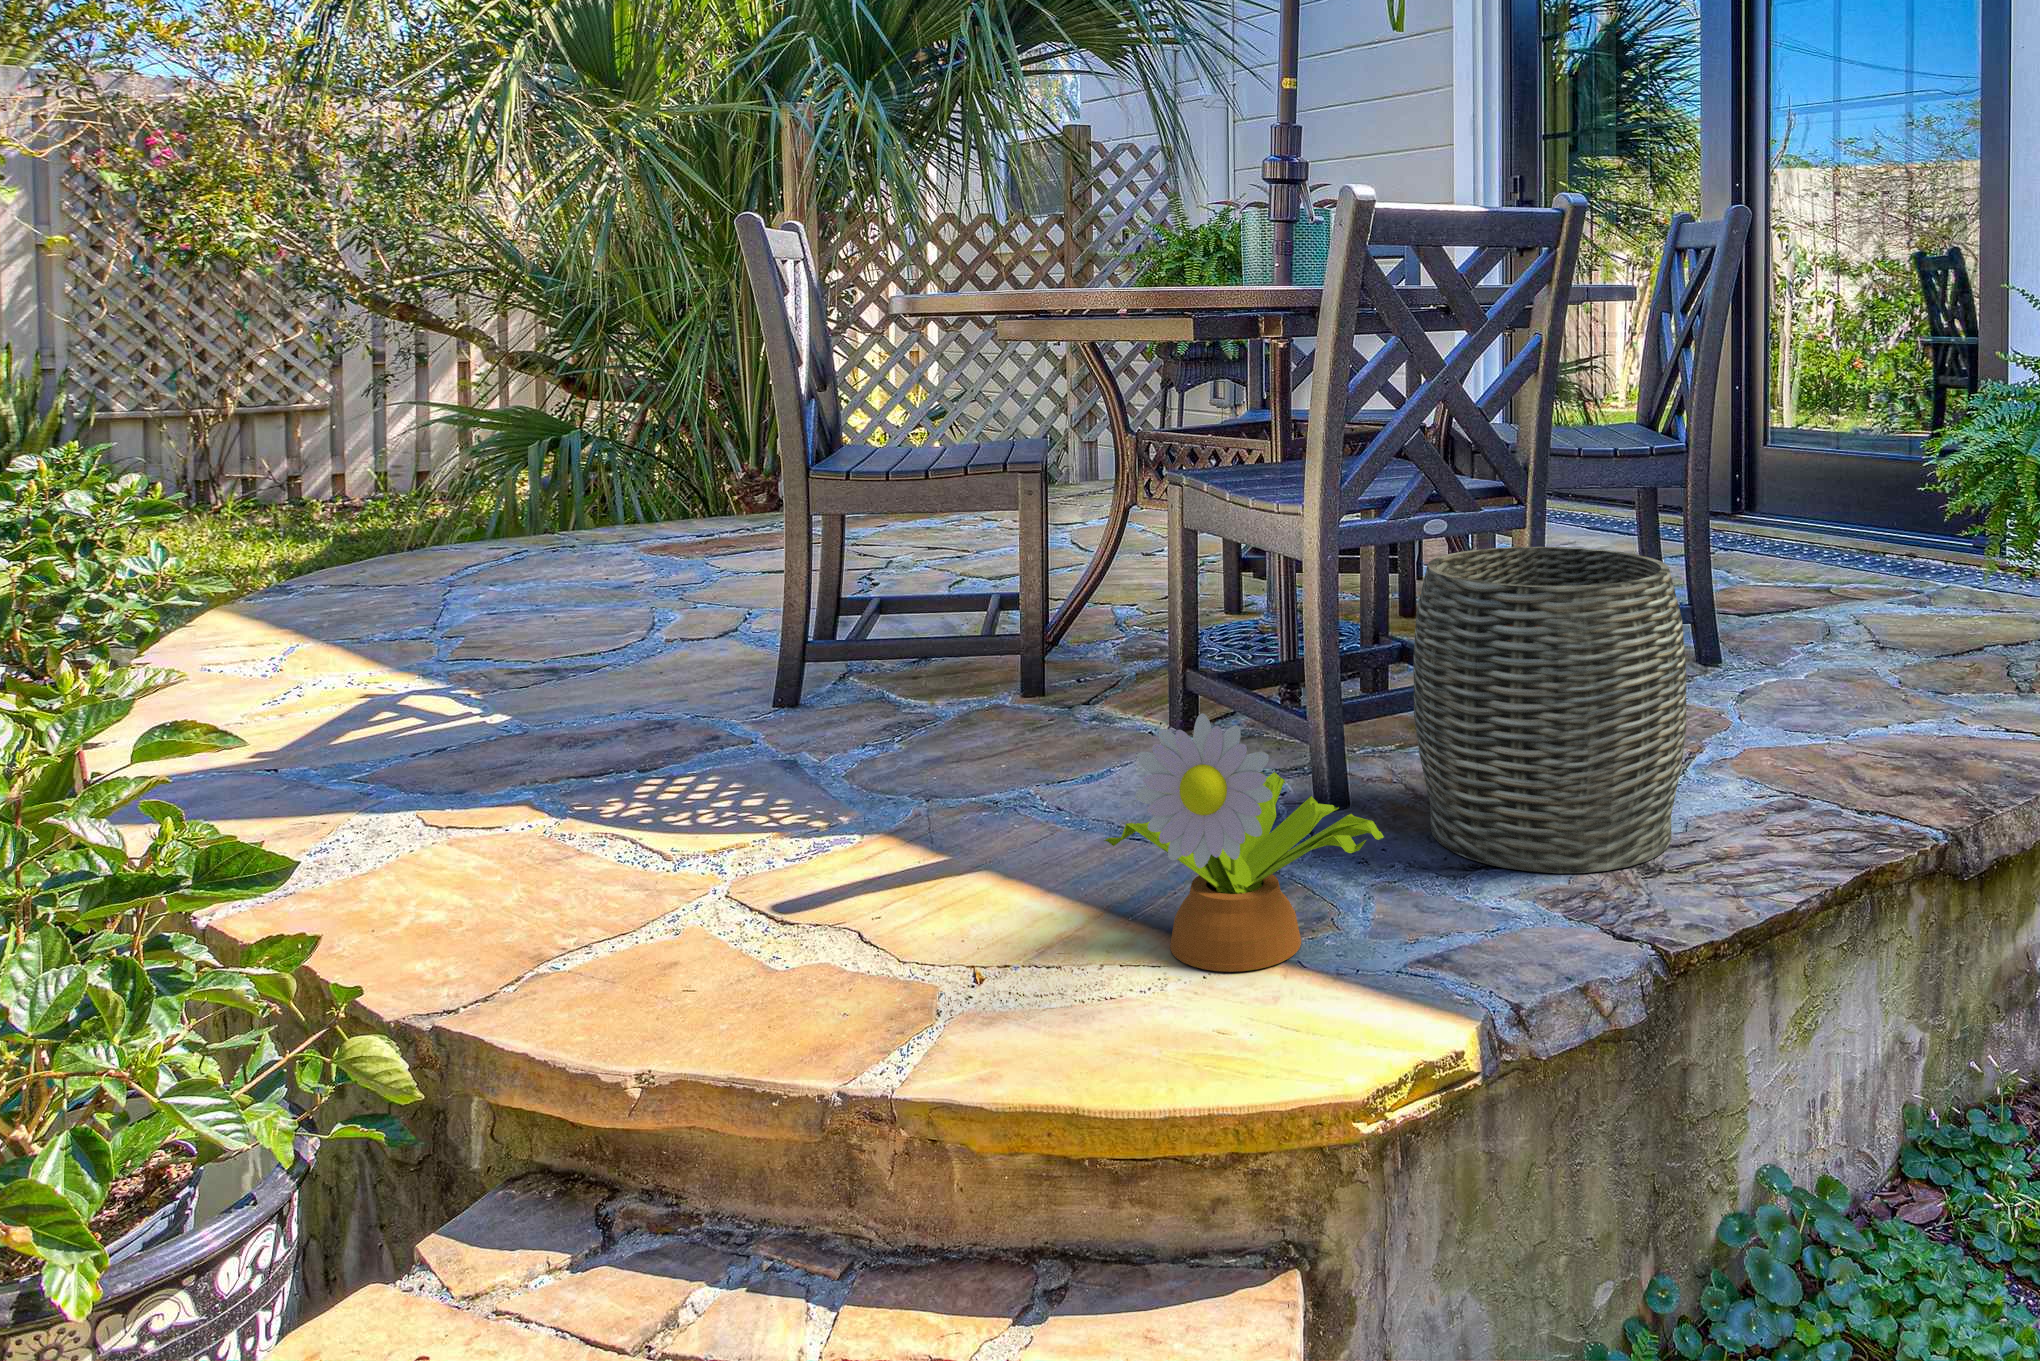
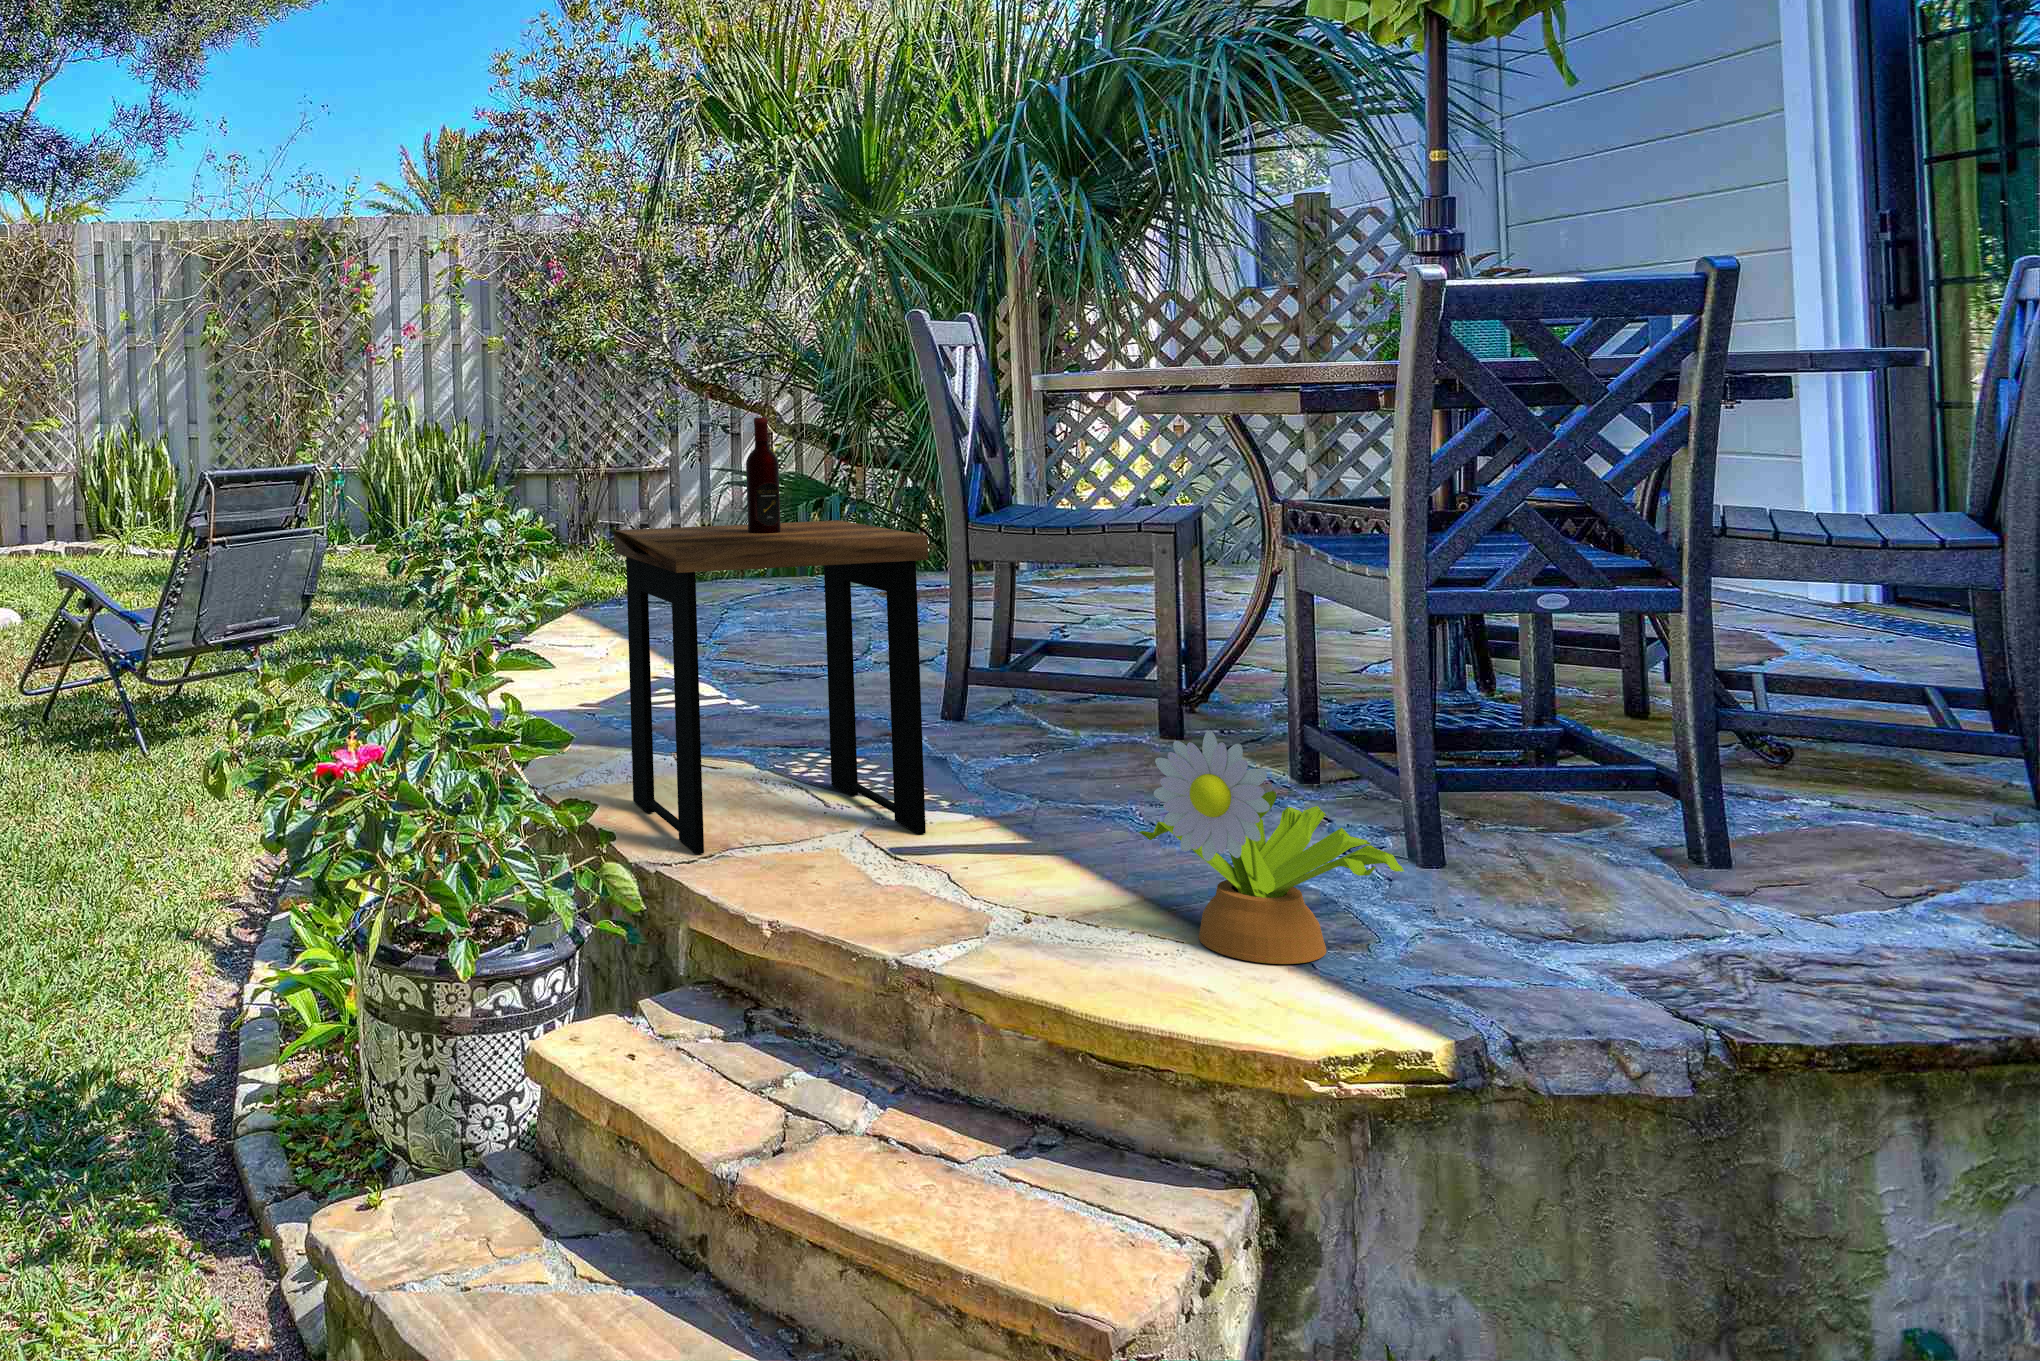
side table: none [335,344,814,974] -> present [614,418,928,854]
woven basket: present [1413,547,1686,873] -> none [1499,628,1843,970]

